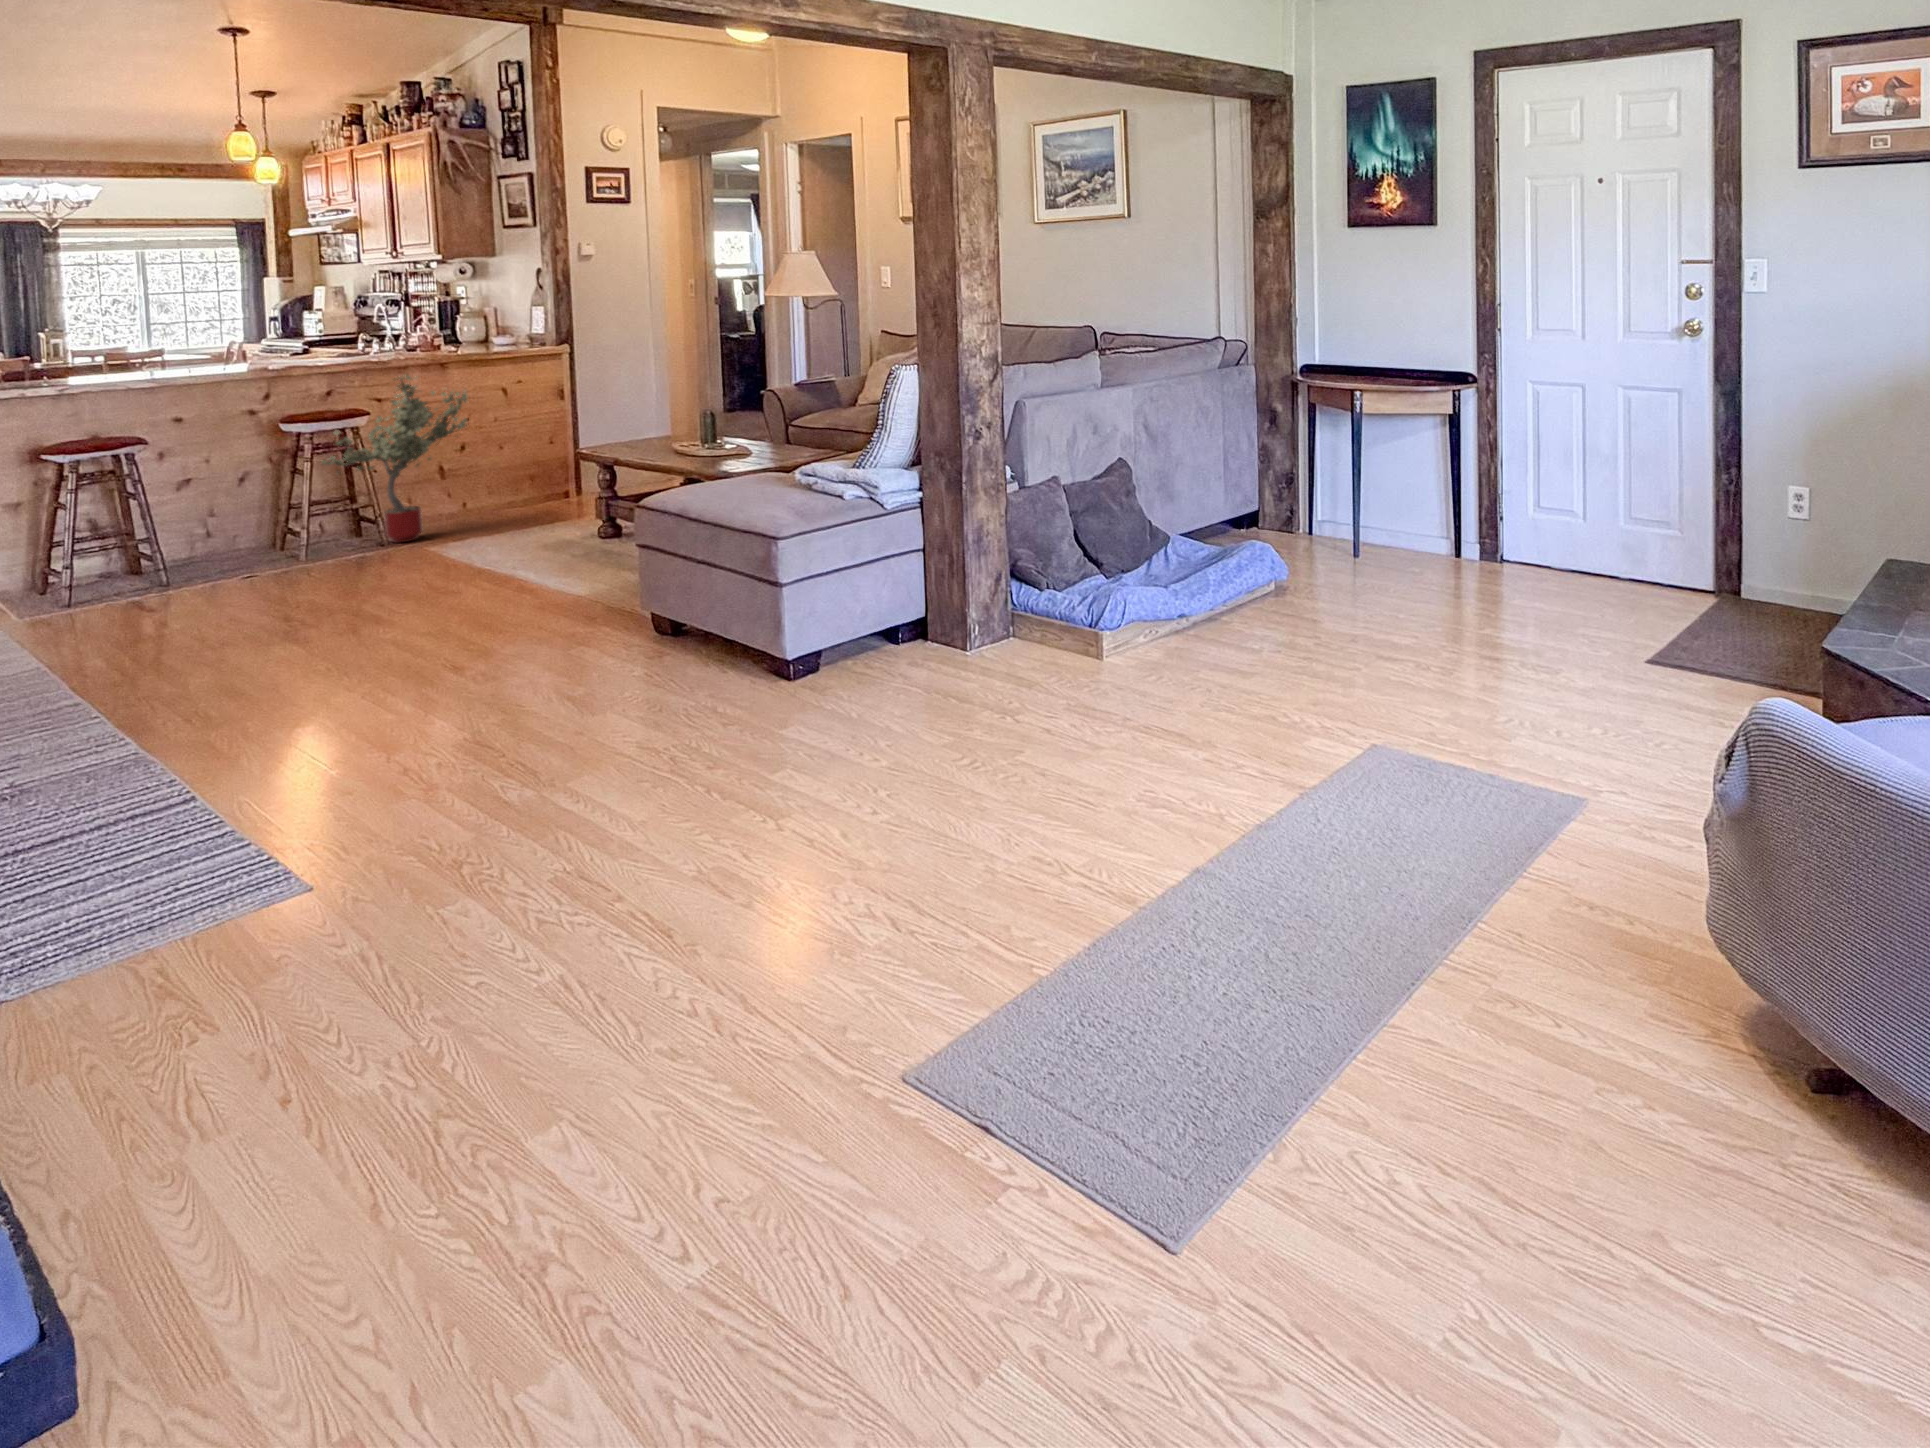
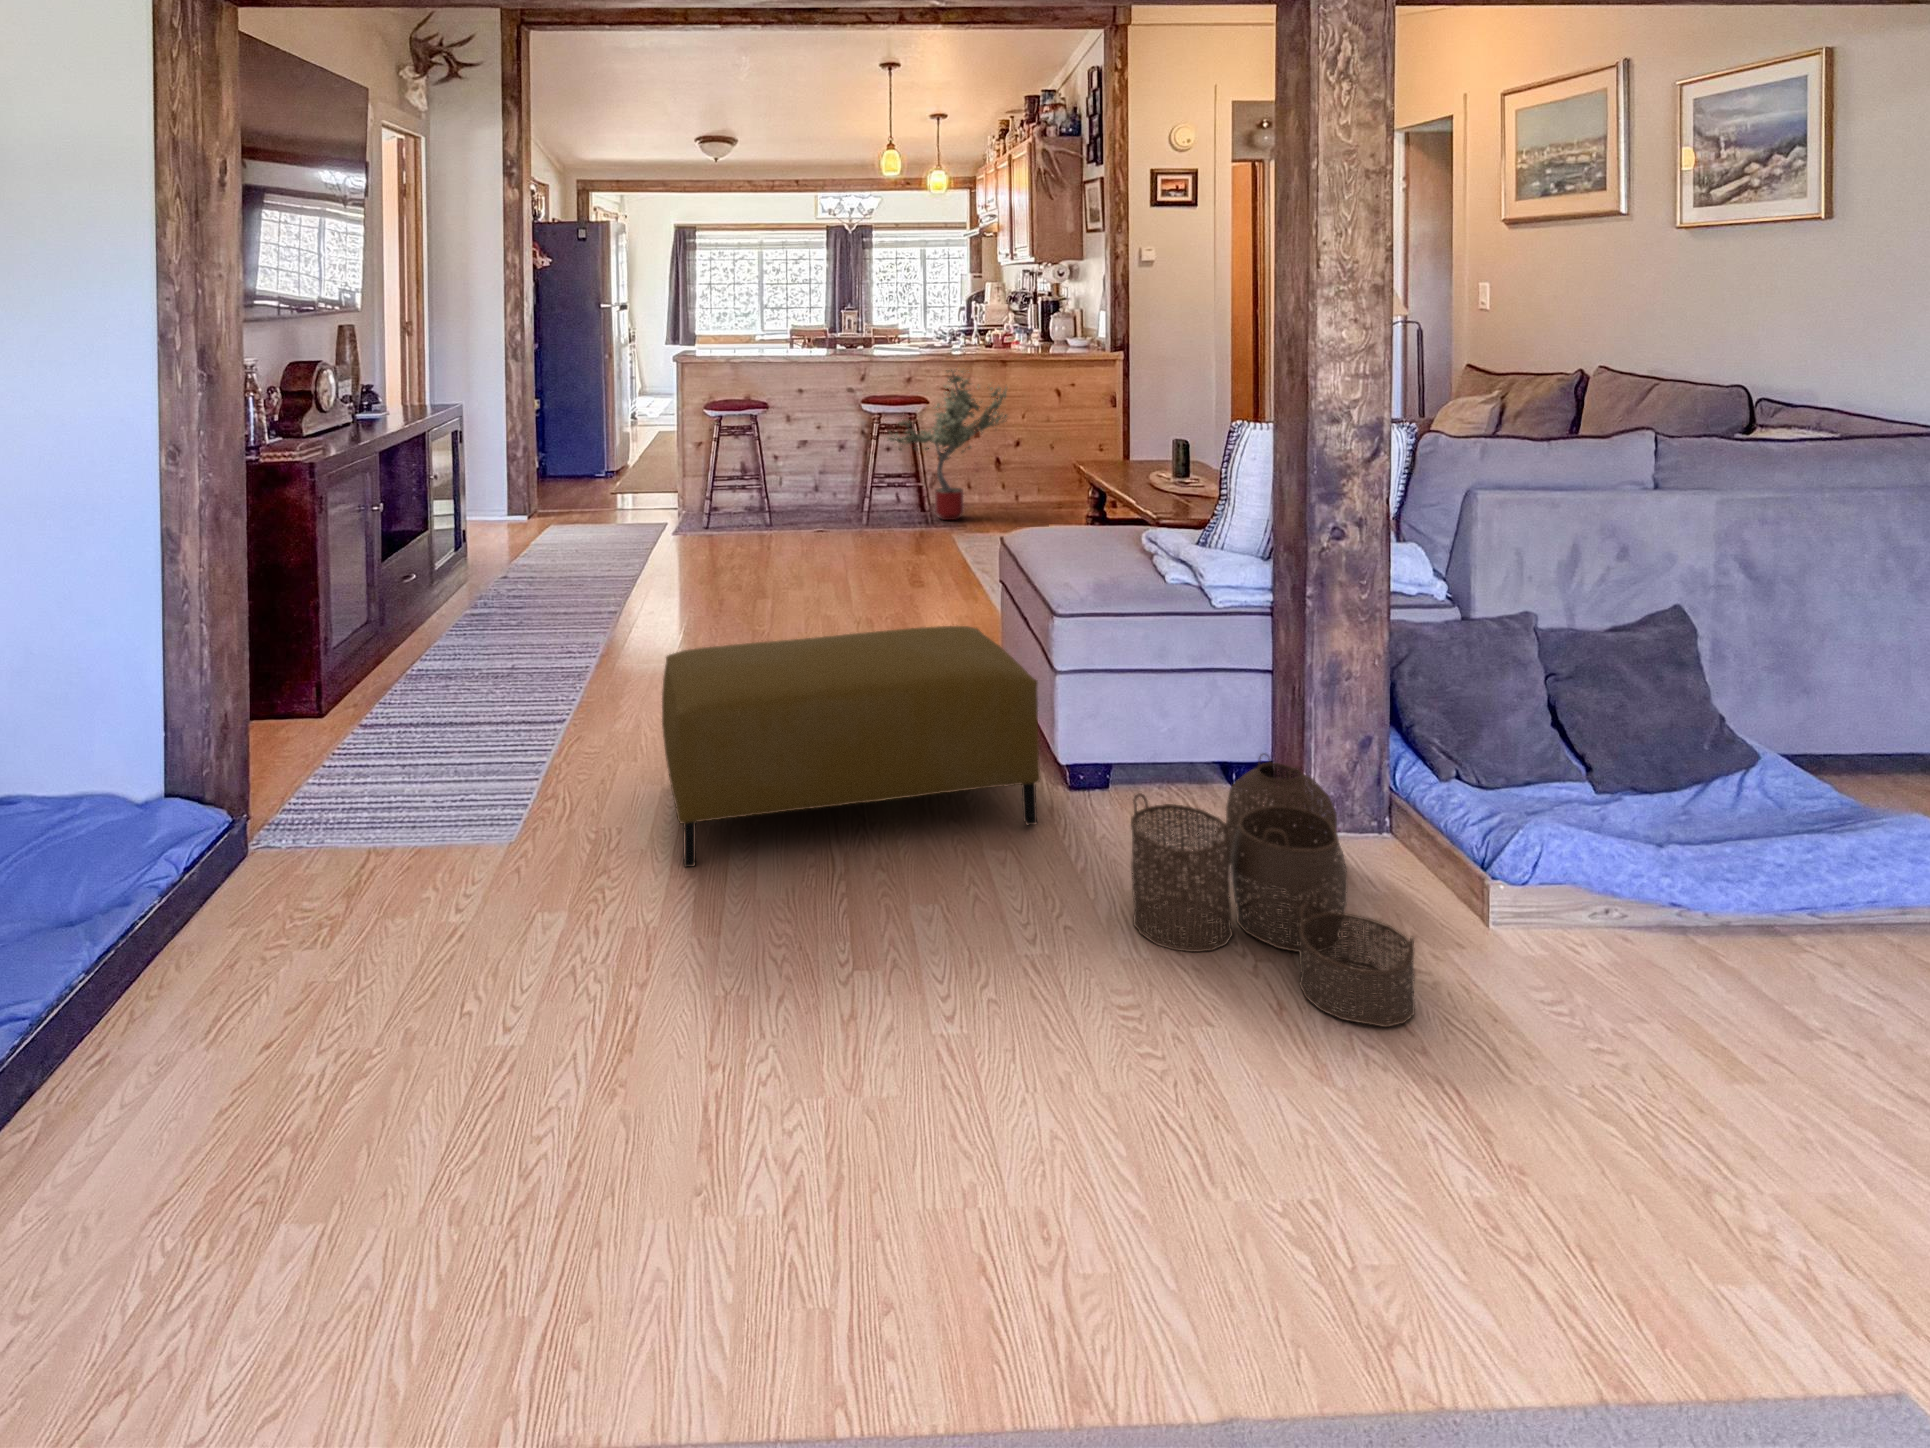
ottoman: none [414,570,797,824] -> present [662,626,1040,867]
woven basket: none [906,594,1098,725] -> present [1131,754,1415,1027]

